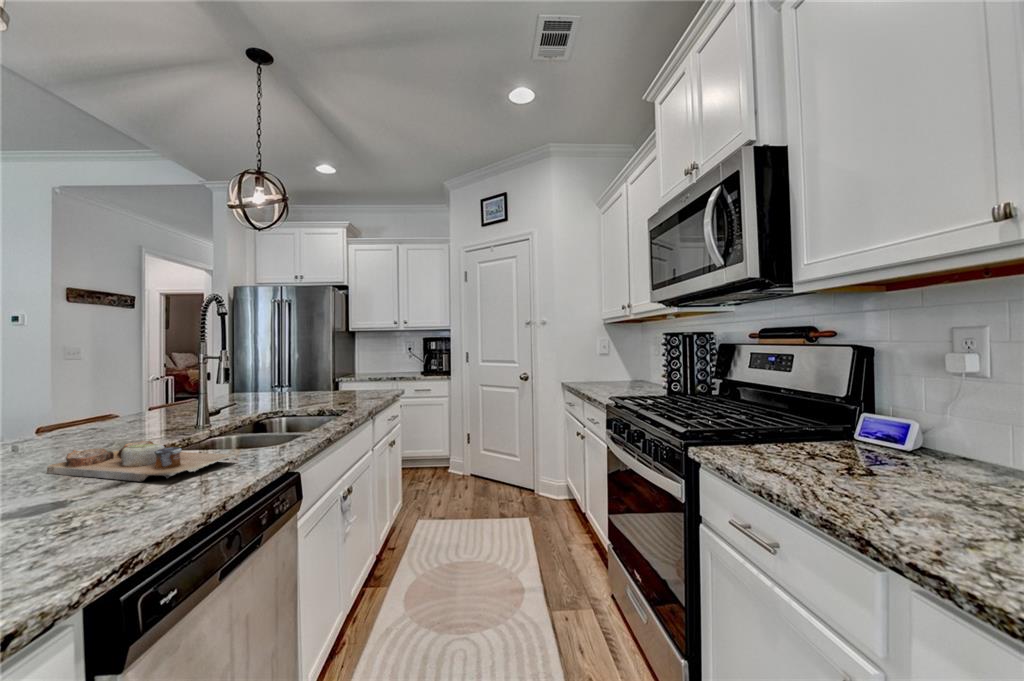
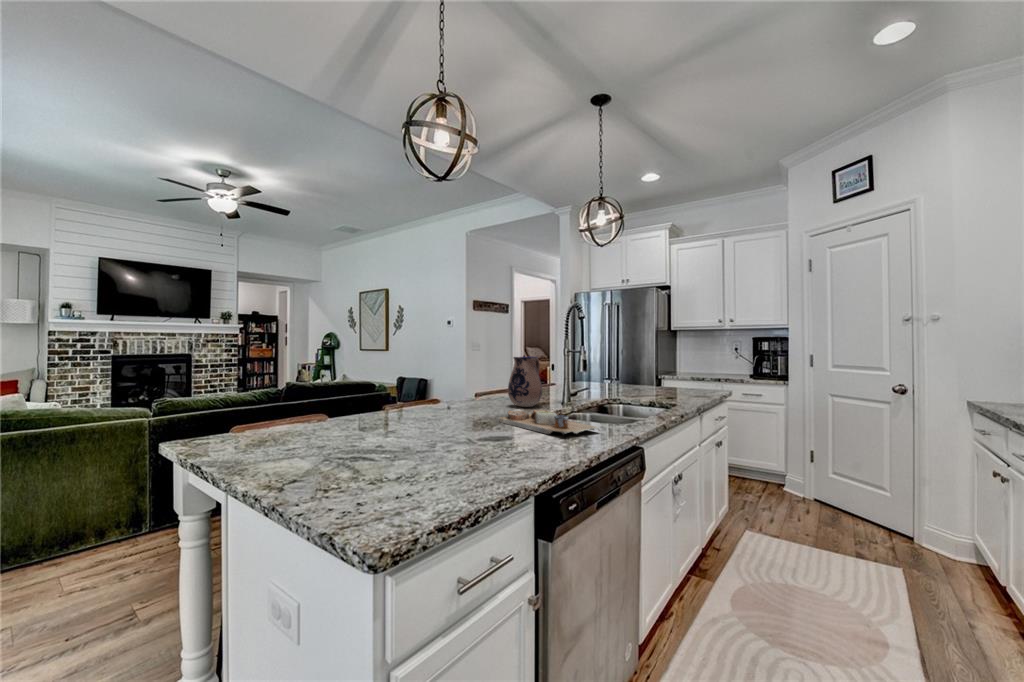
ceramic pitcher: none [88,363,157,438] -> present [508,357,542,407]

